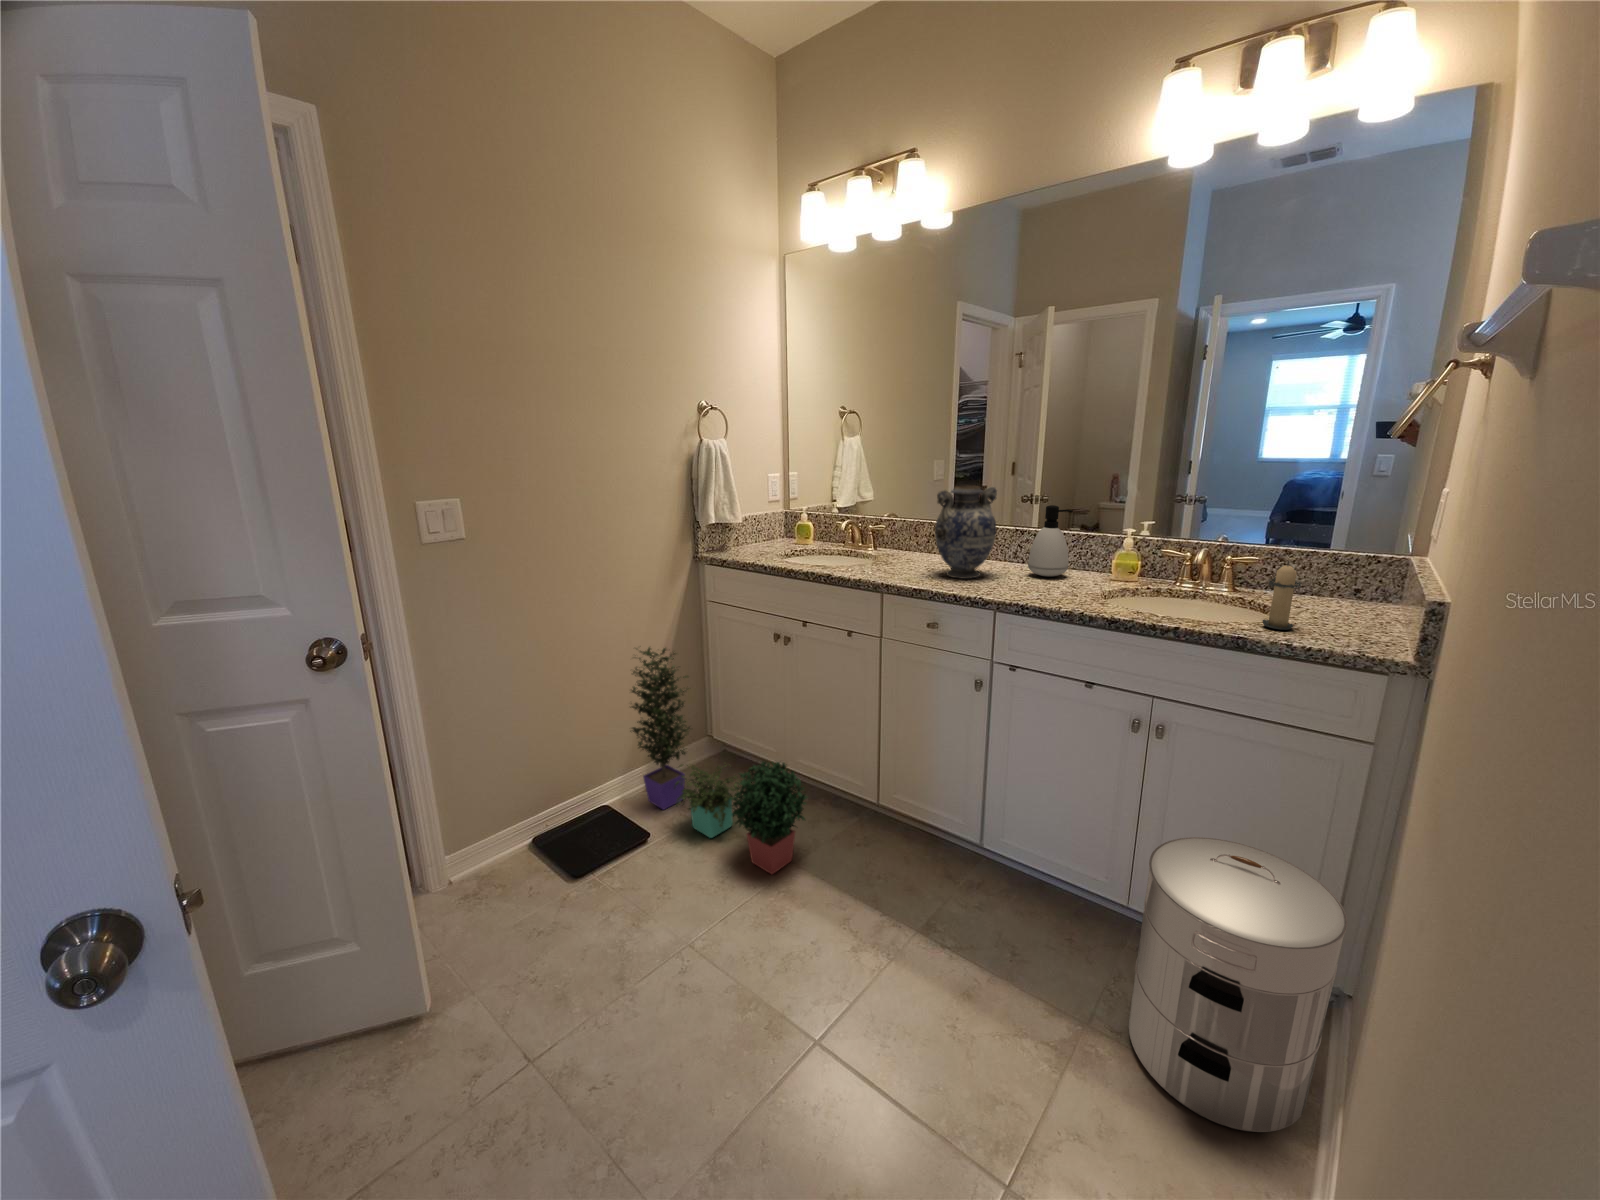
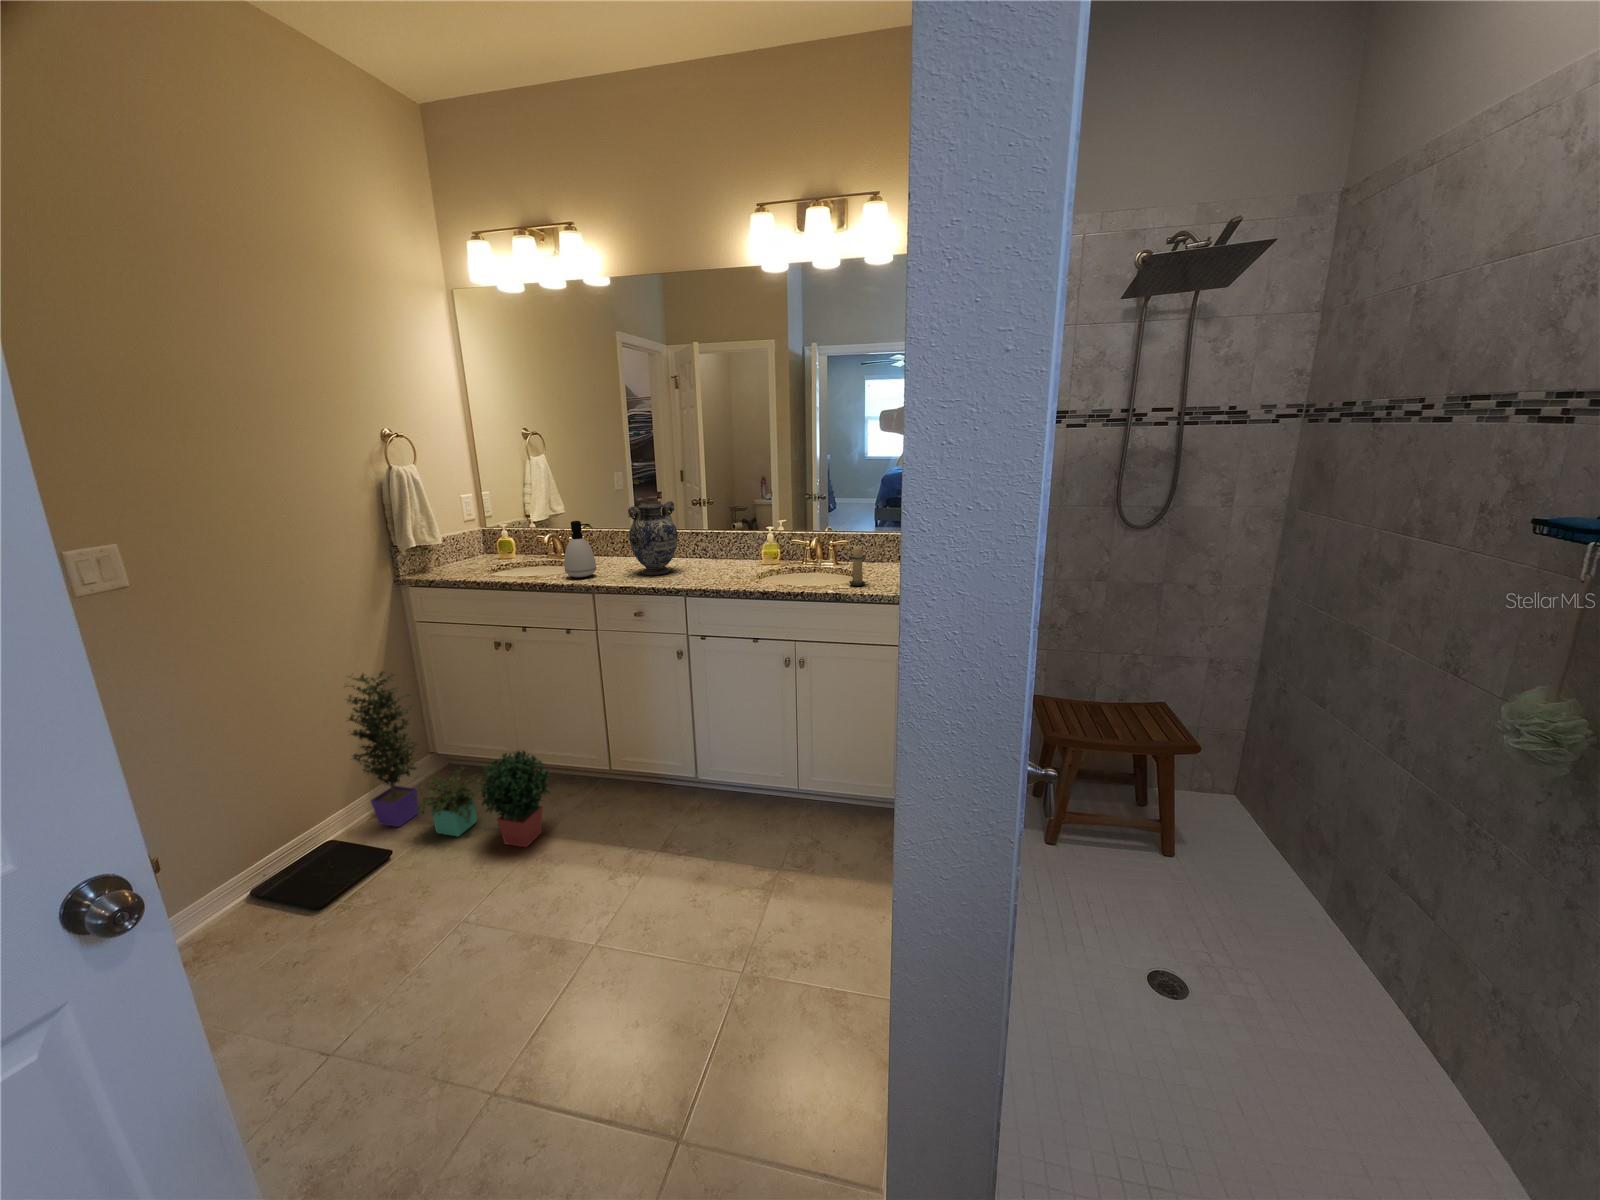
soap dispenser: present [1028,505,1073,577] -> present [564,521,596,577]
waste bin: present [1129,837,1348,1132] -> none [802,723,904,892]

